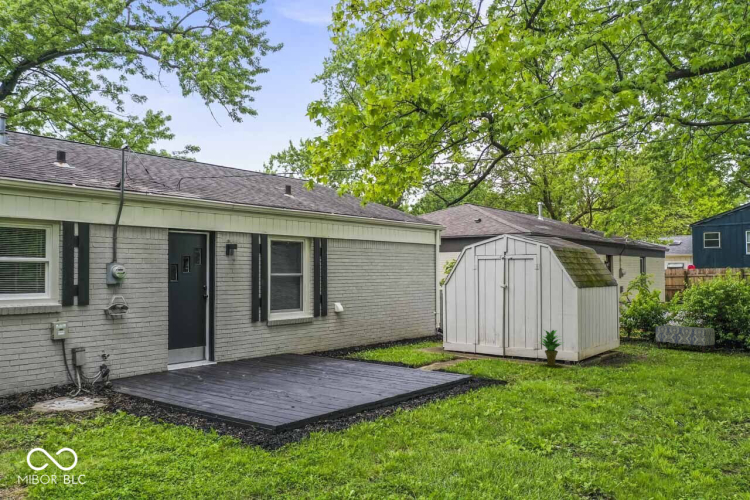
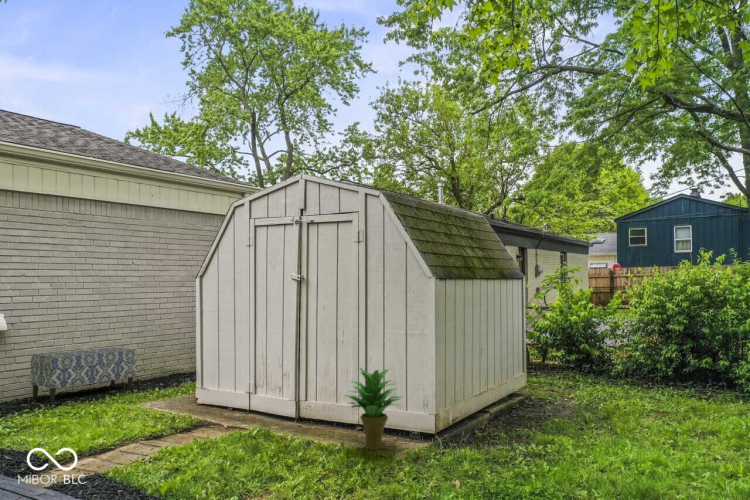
bench: present [656,325,715,353] -> present [30,347,137,402]

